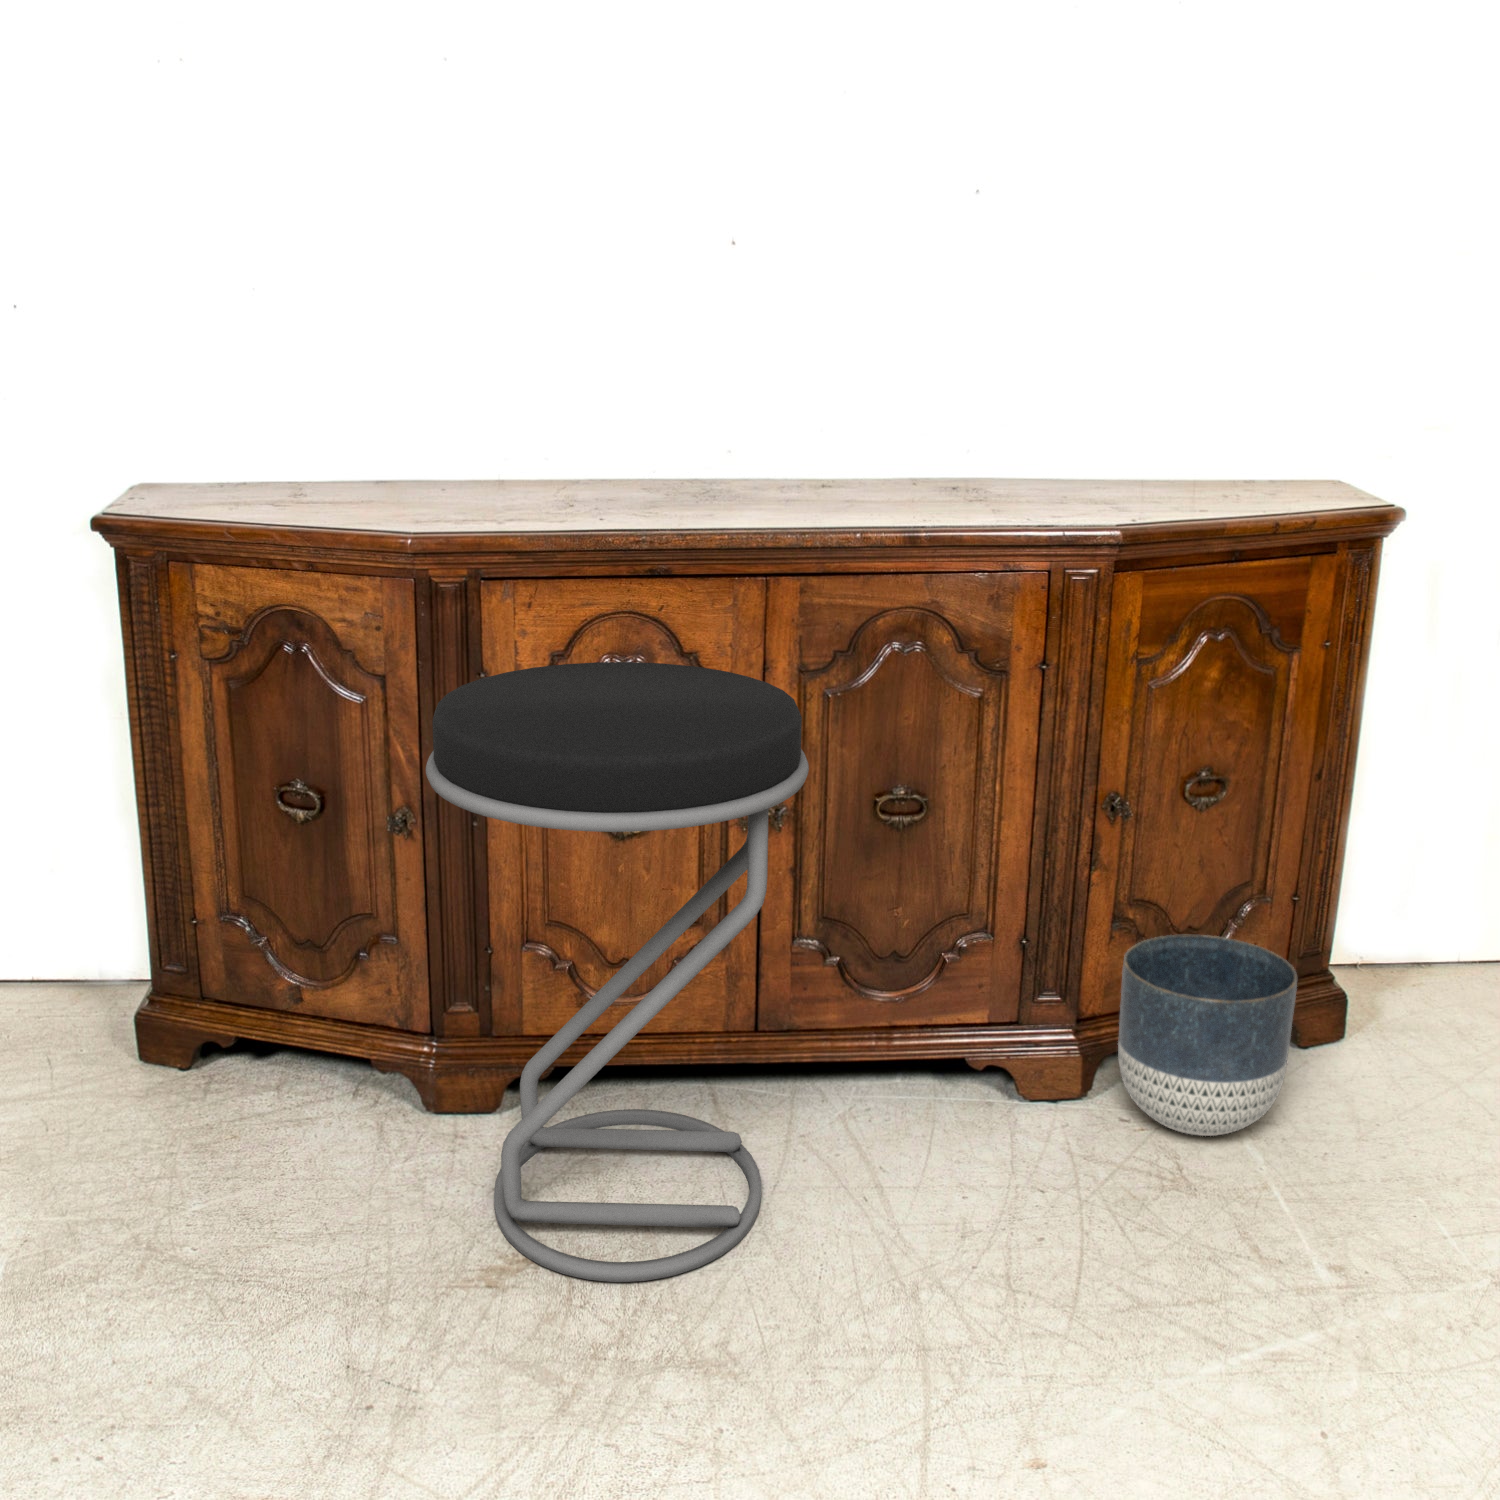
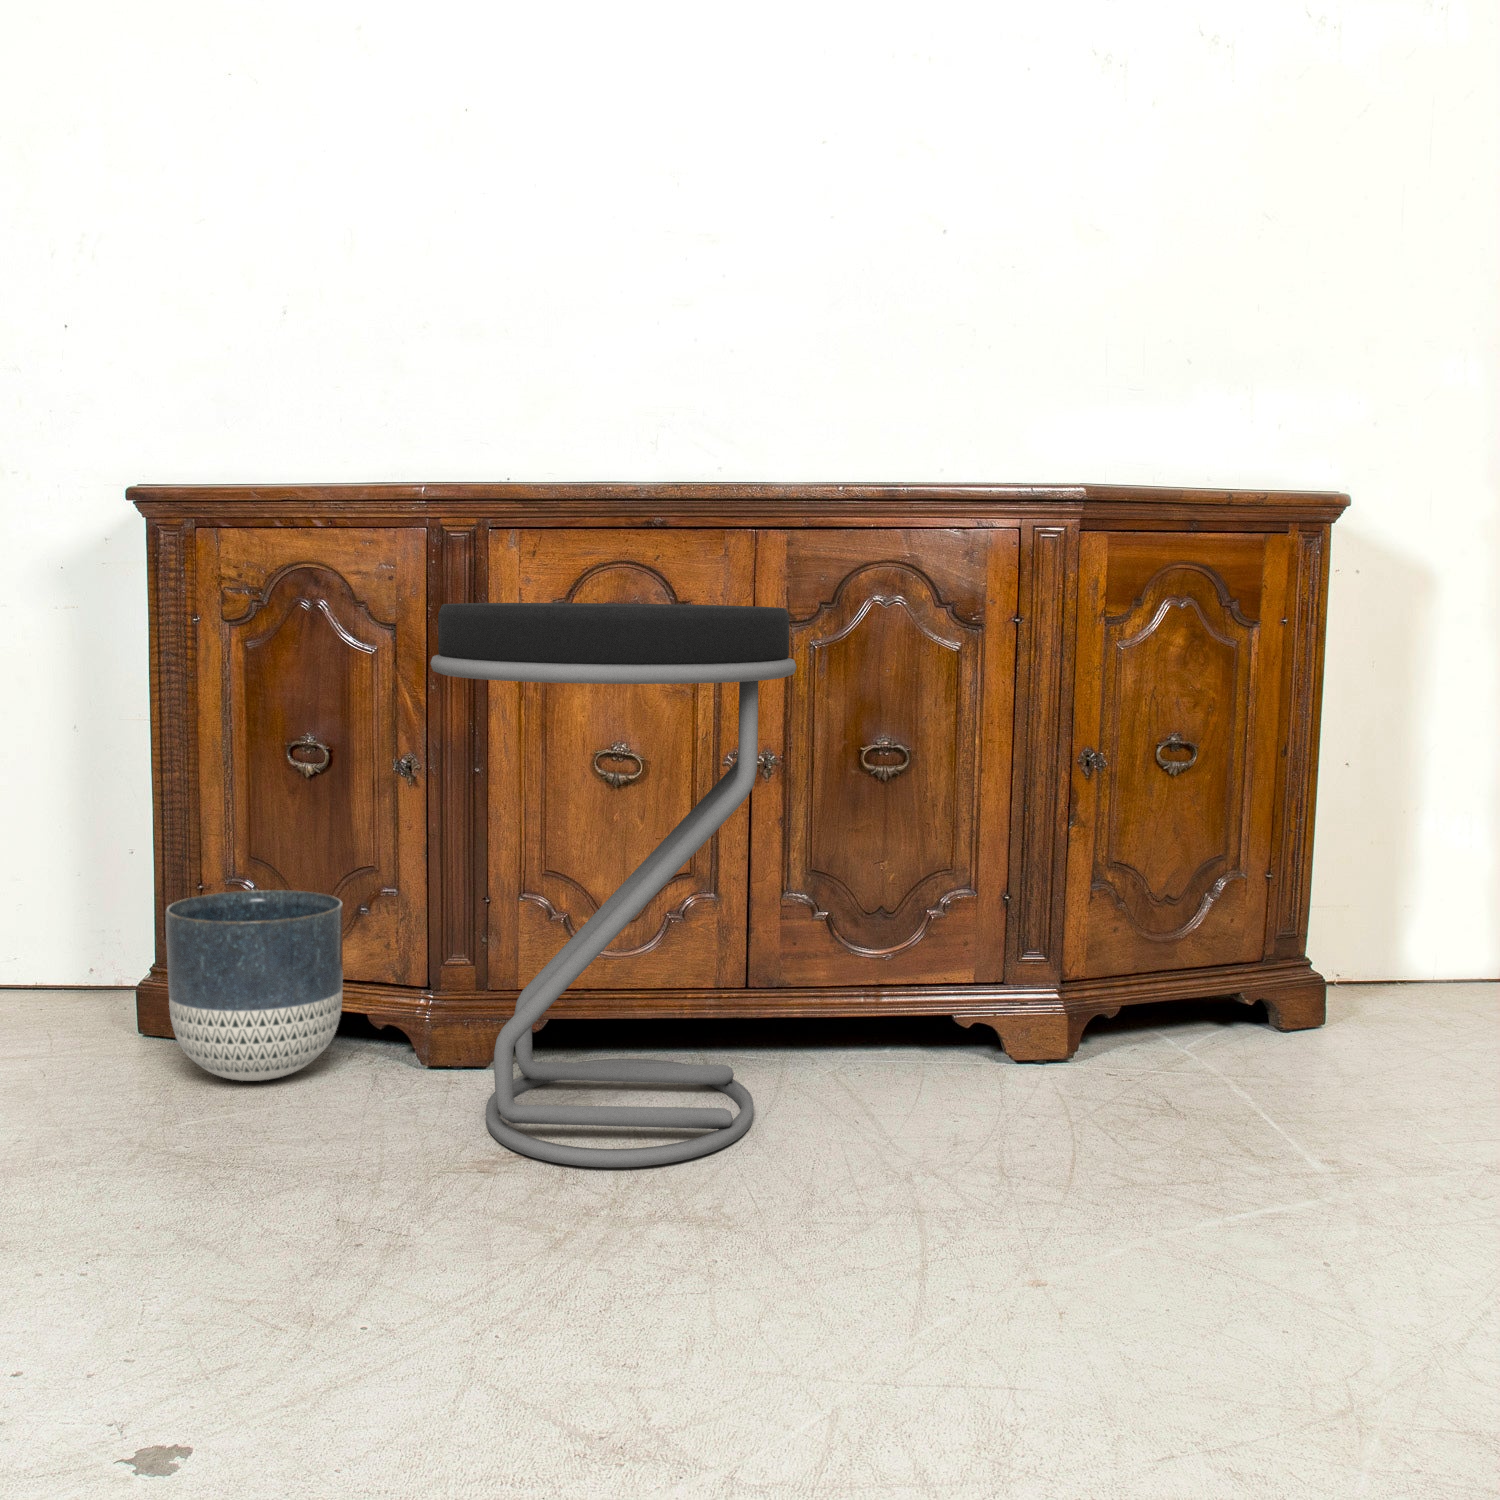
planter: present [1118,935,1297,1136] -> present [166,890,343,1081]

